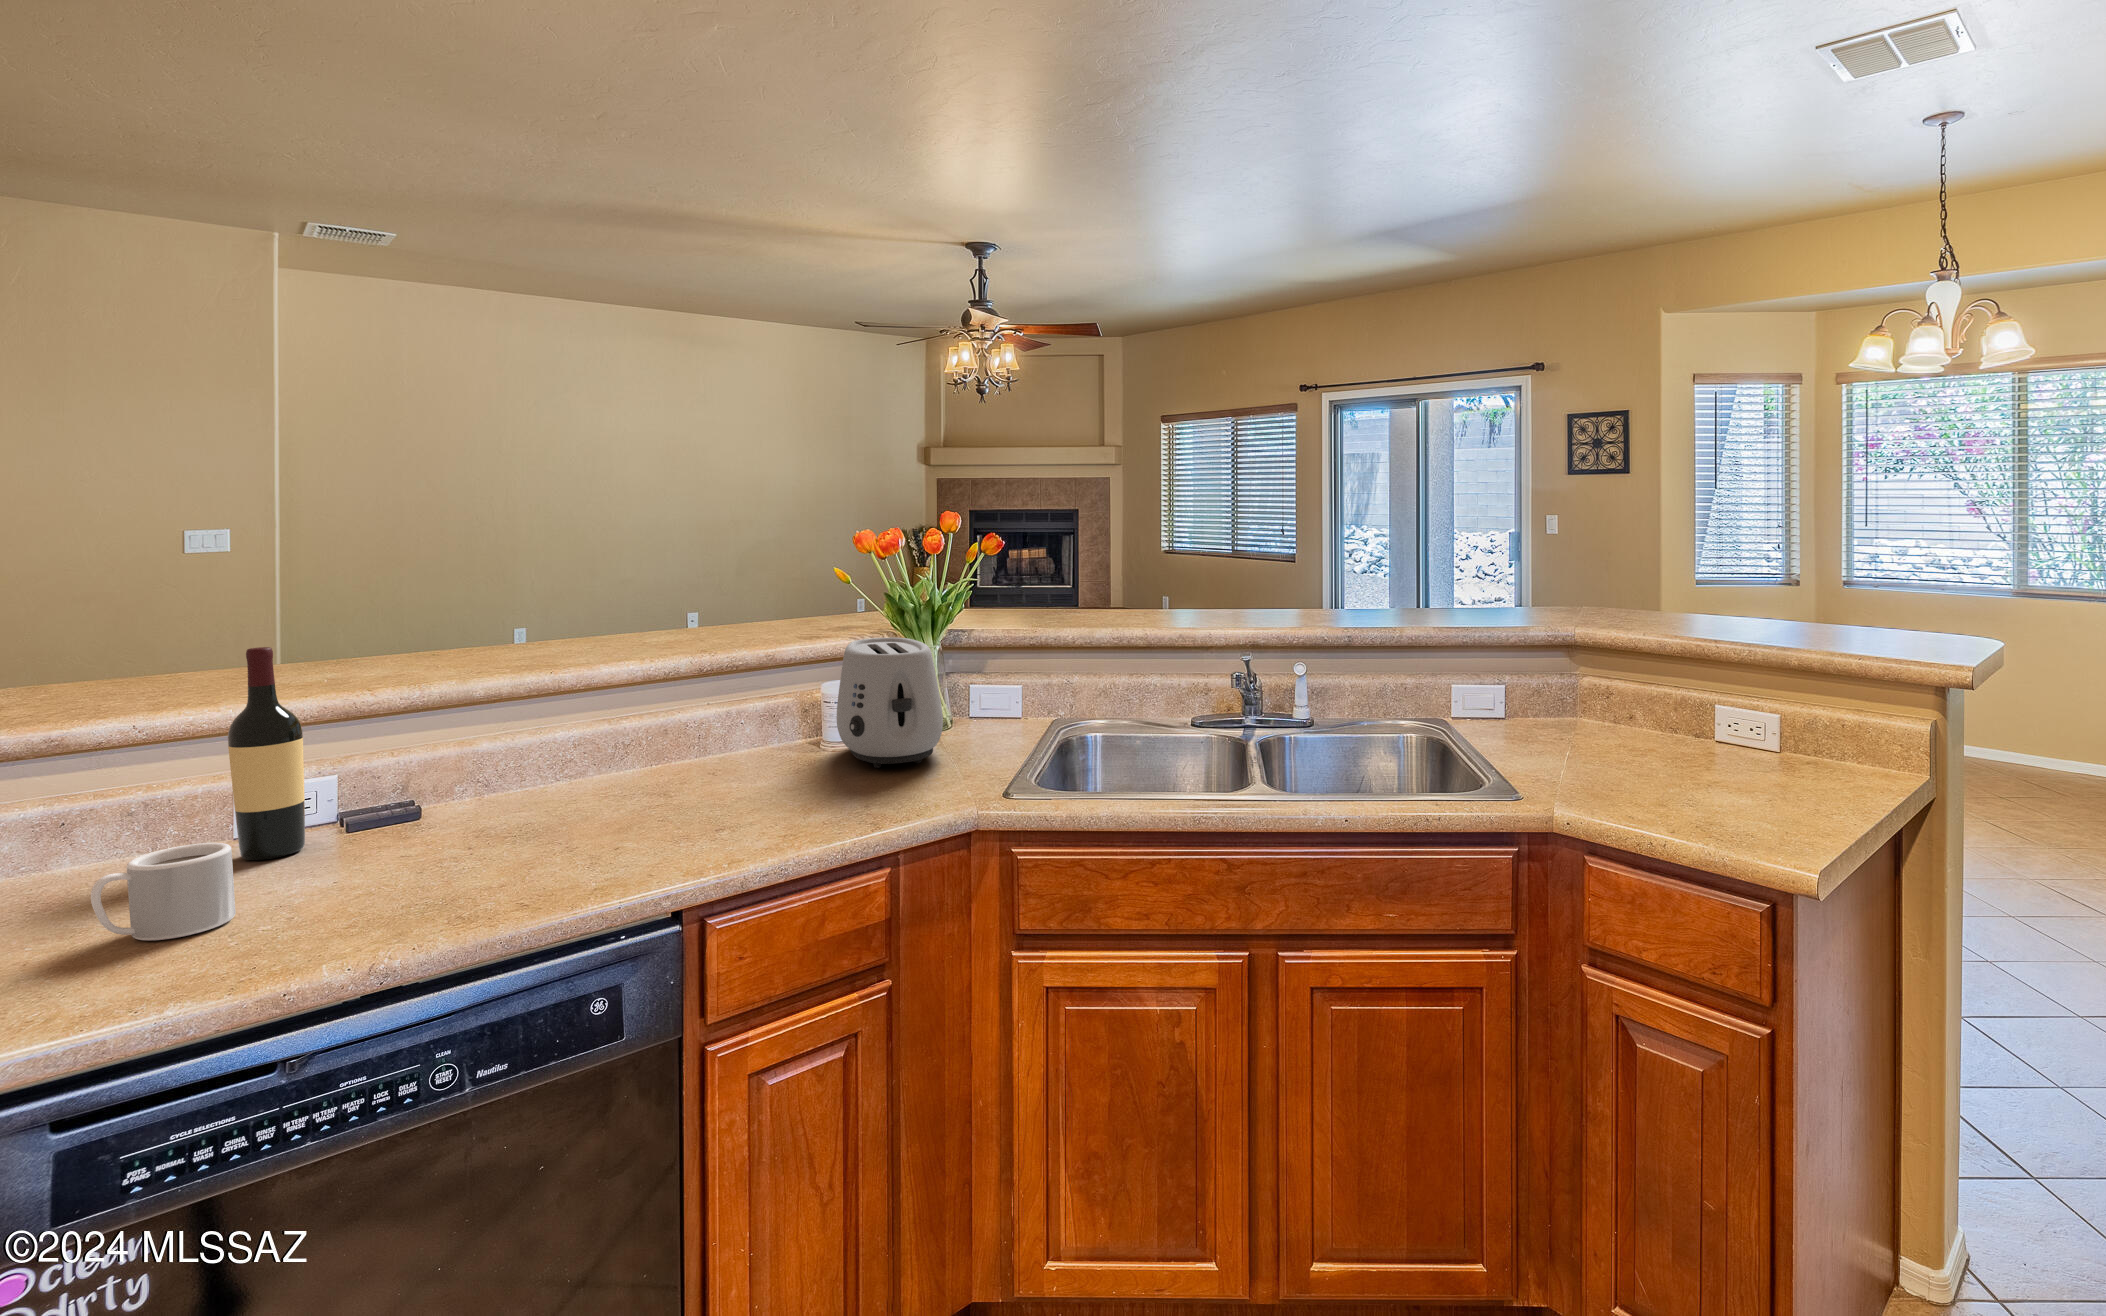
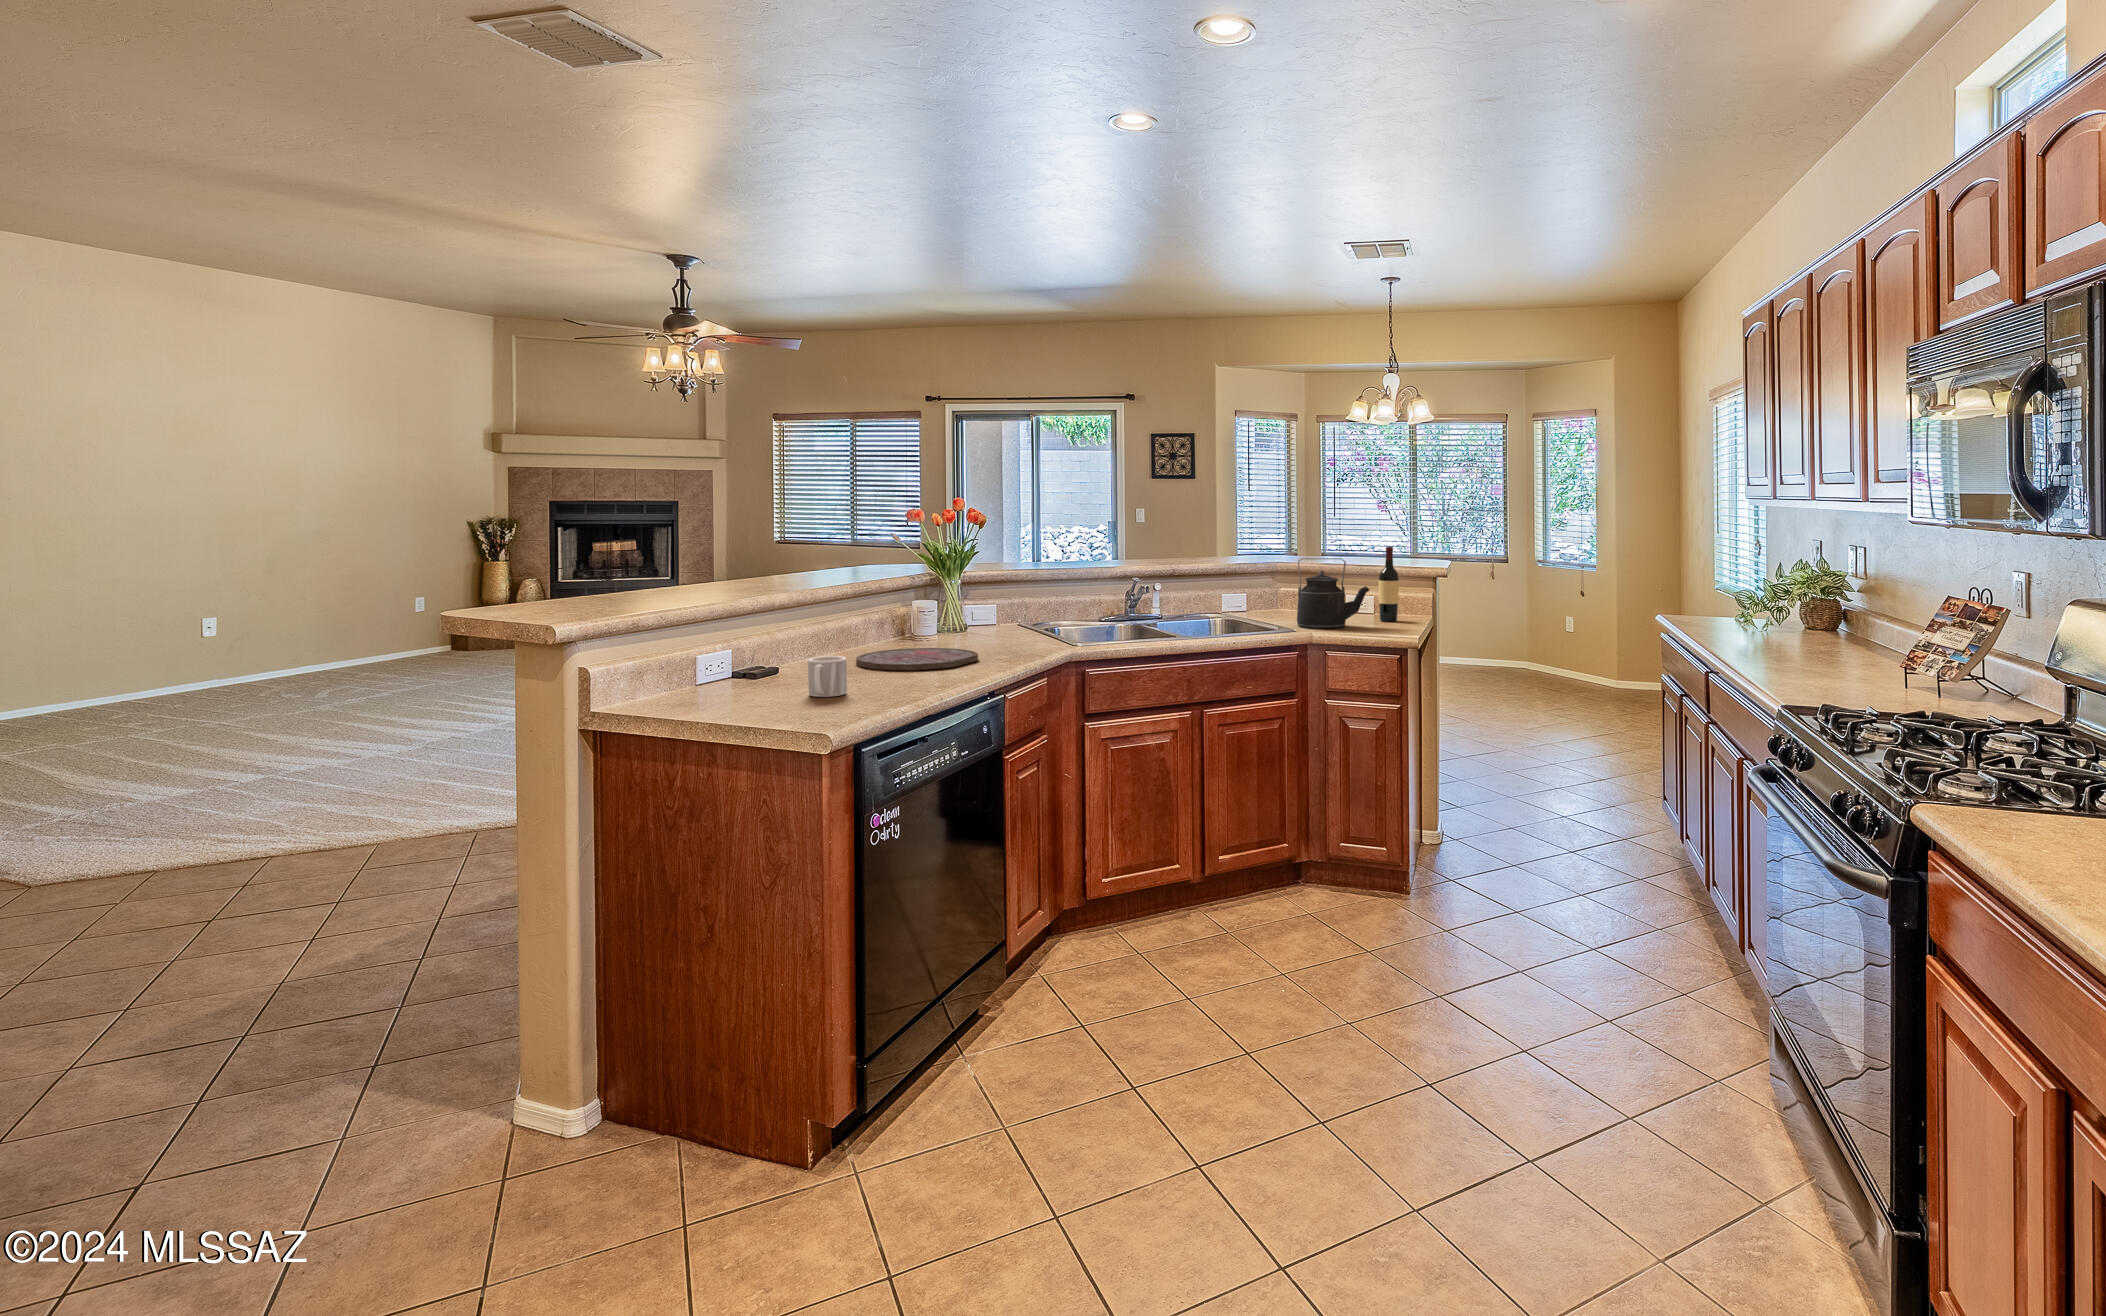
kettle: none [1558,630,1731,790] -> present [1297,558,1369,629]
toaster: present [837,638,943,768] -> none [922,574,1003,644]
wine bottle: present [228,647,305,860] -> present [1379,547,1399,621]
cutting board: none [533,776,778,850] -> present [856,648,978,670]

